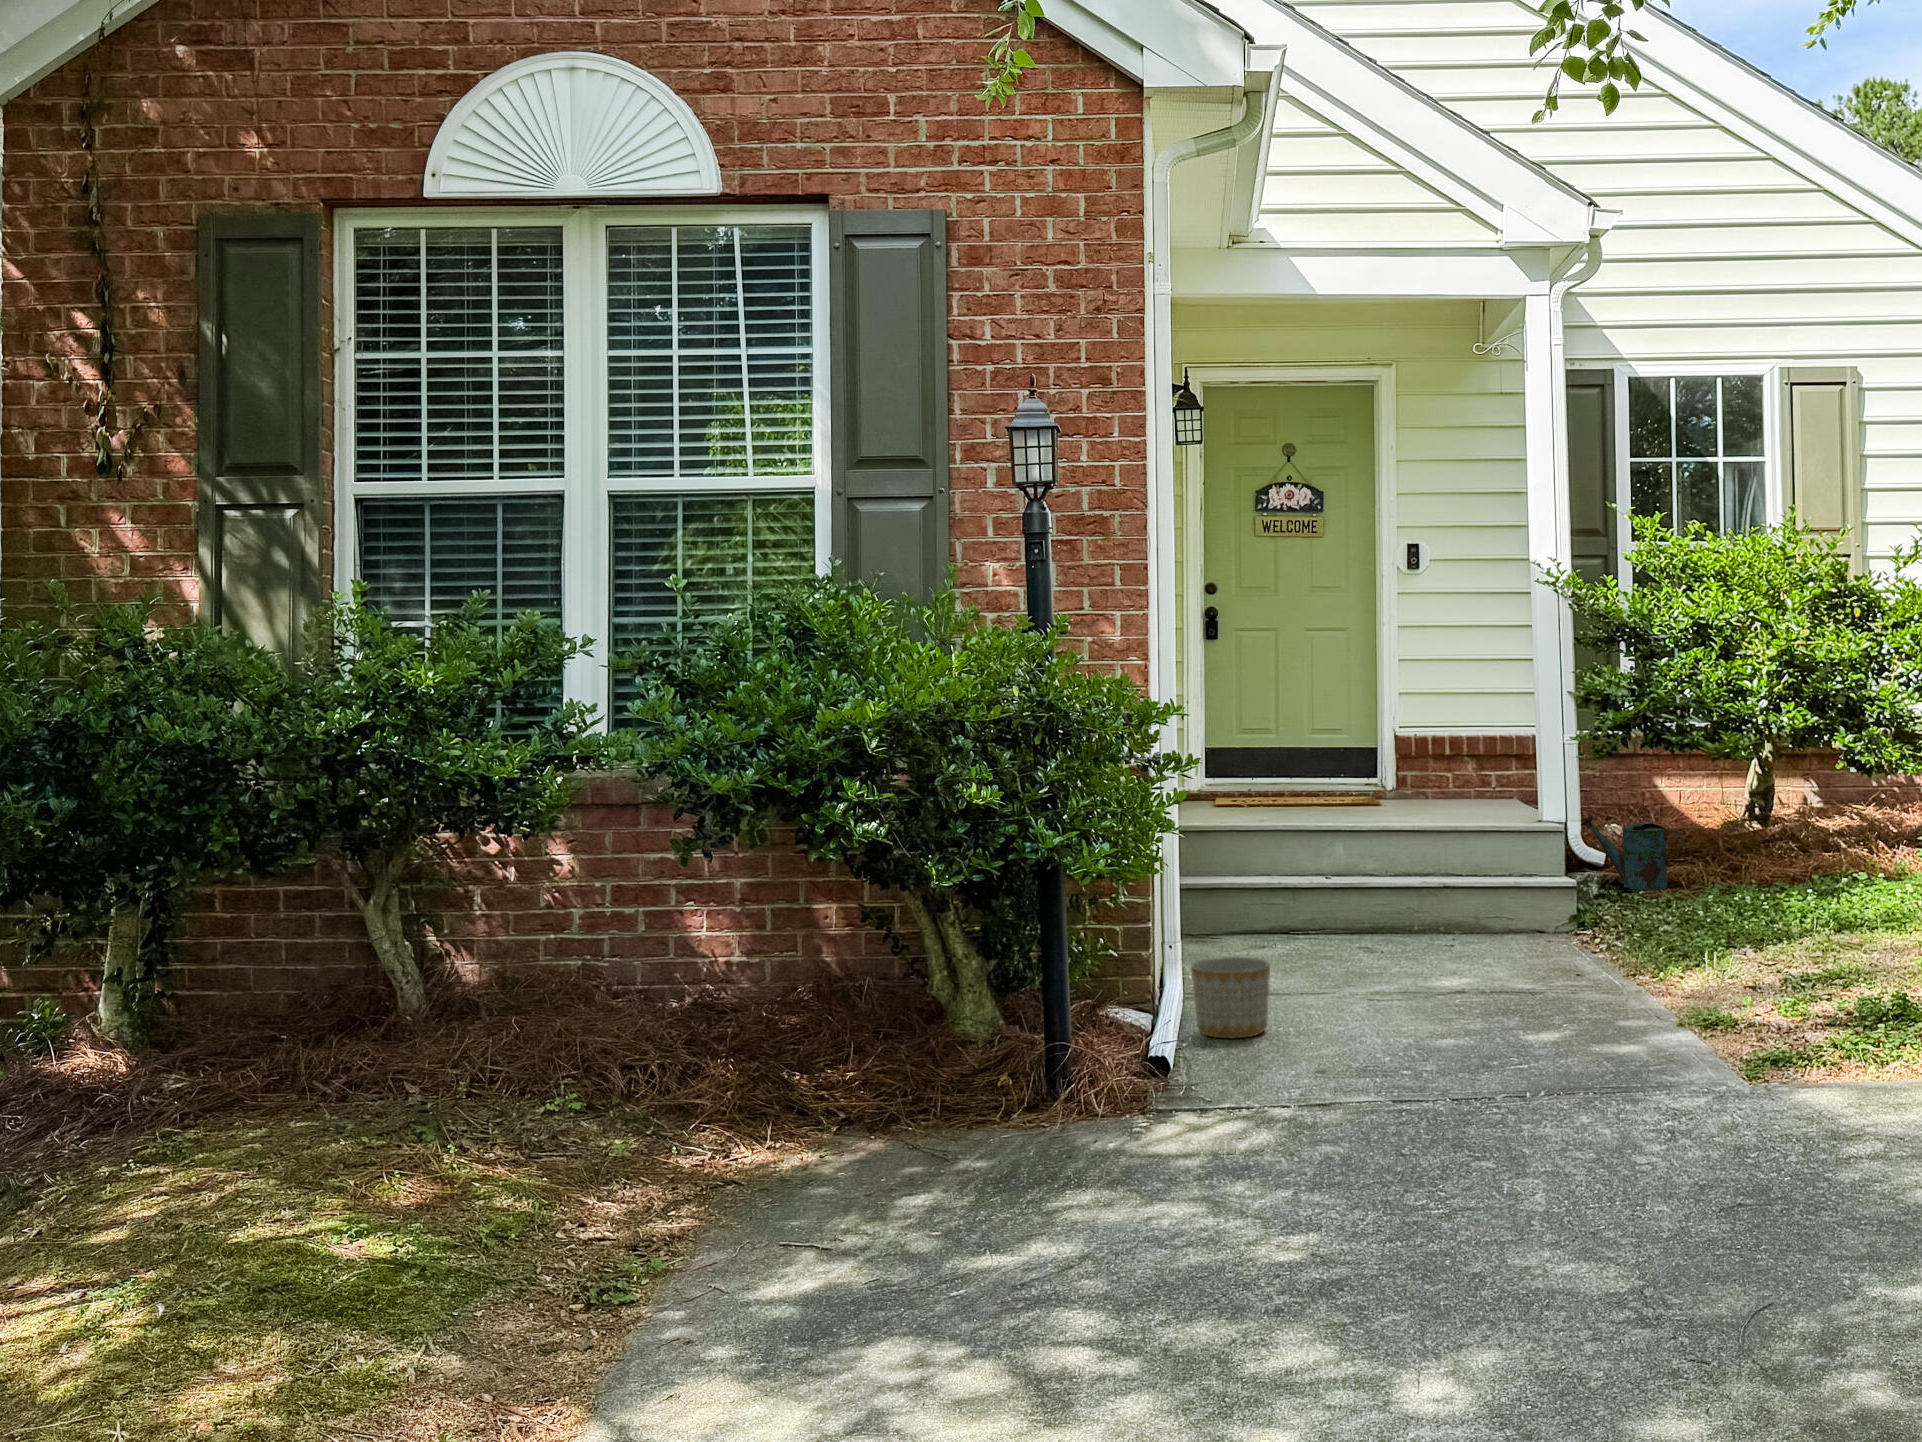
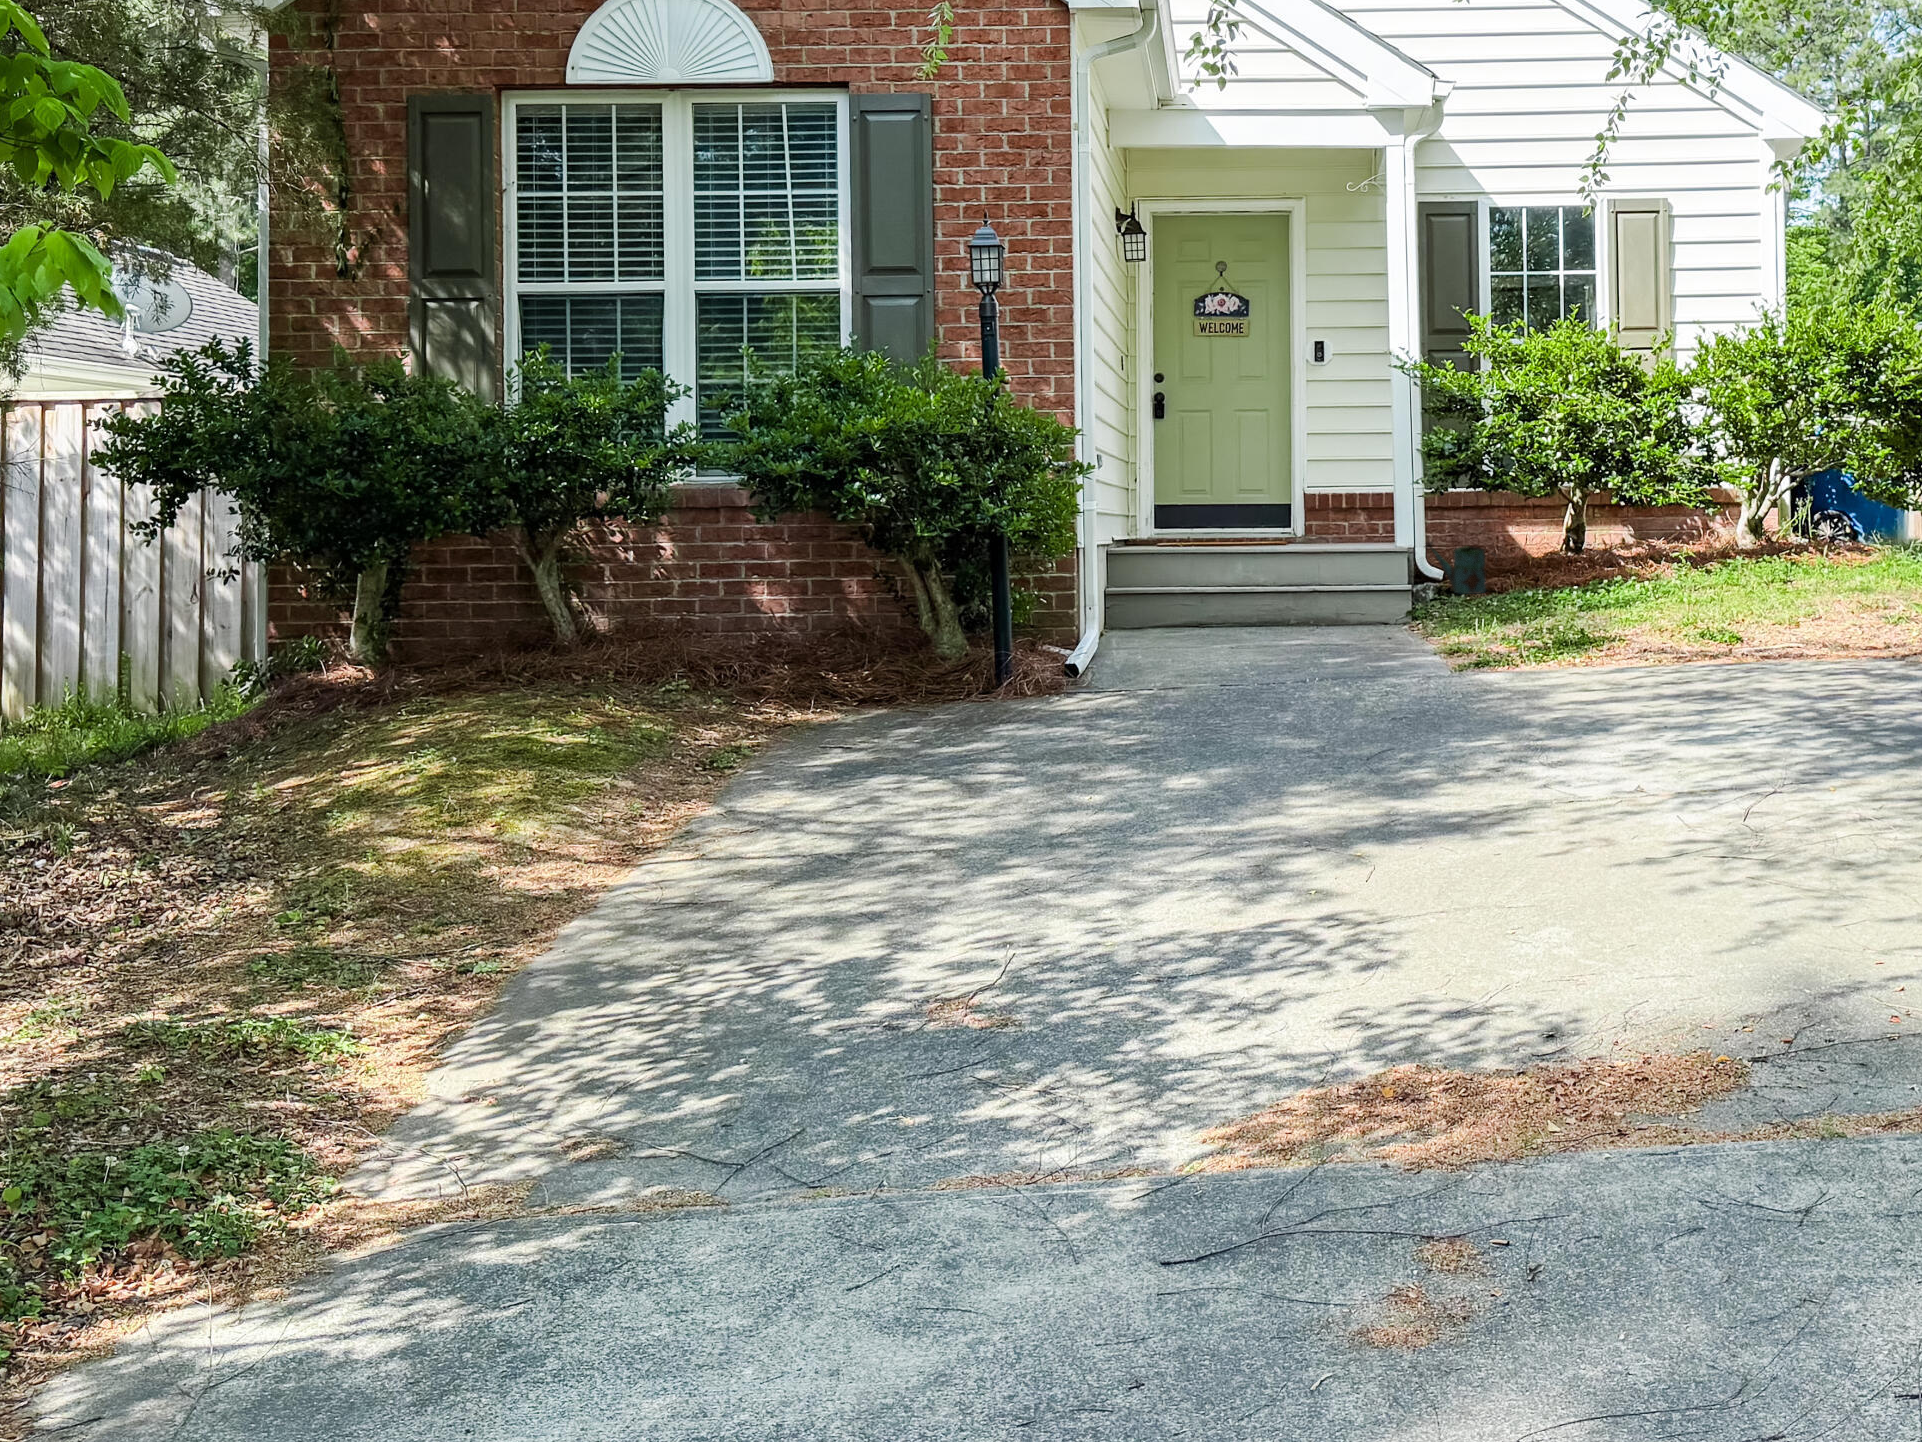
planter: present [1191,957,1270,1038] -> none [1108,618,1163,671]

